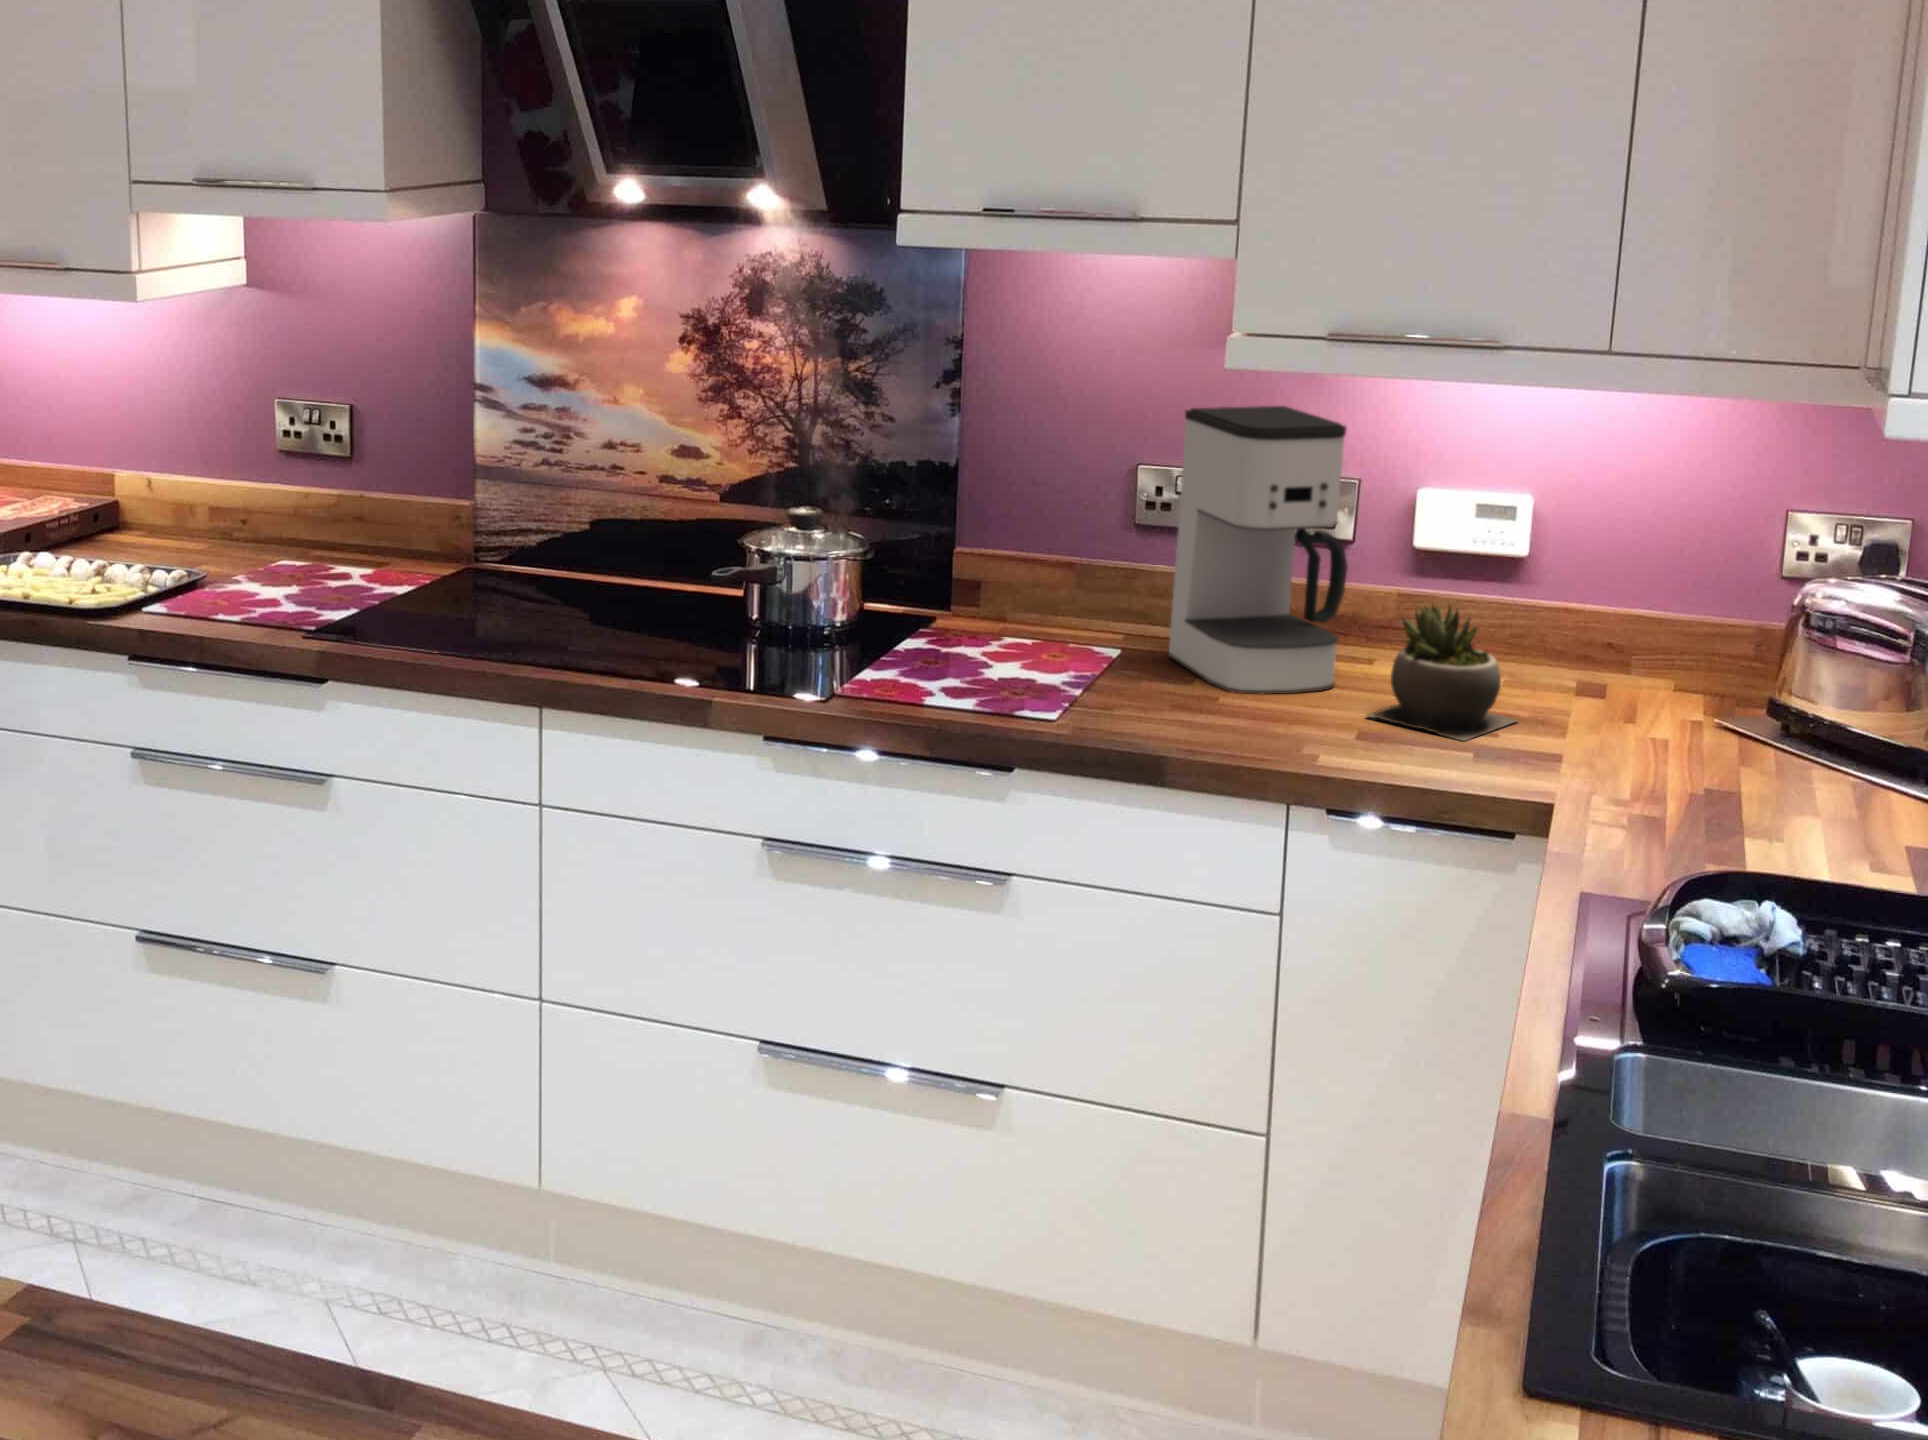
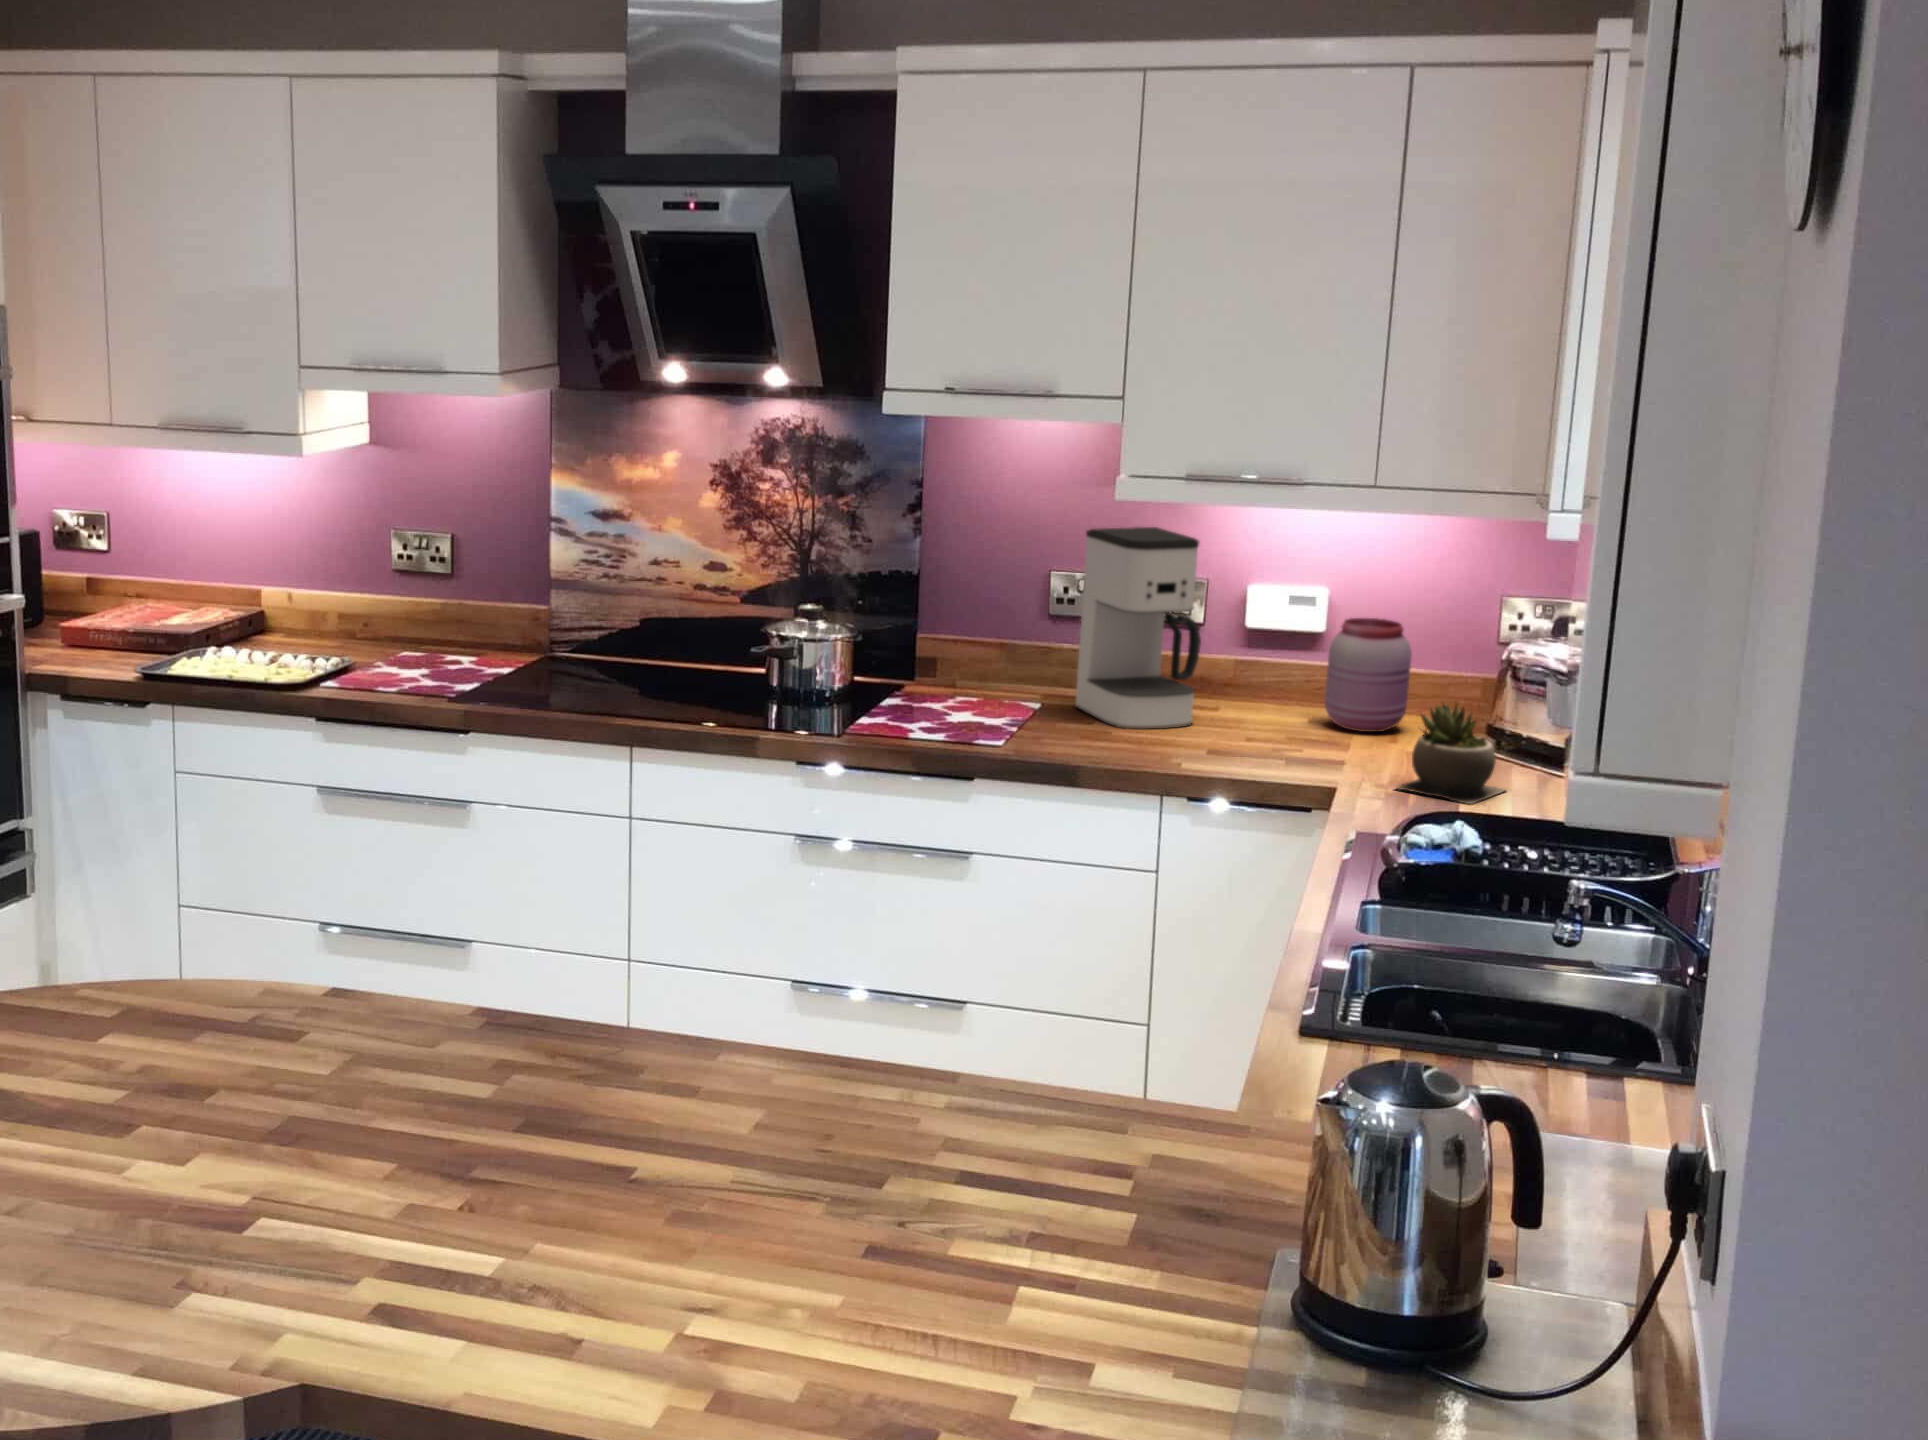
jar: none [1526,538,1655,703] -> present [1325,618,1412,732]
succulent plant: present [1368,603,1516,741] -> present [1396,704,1505,805]

